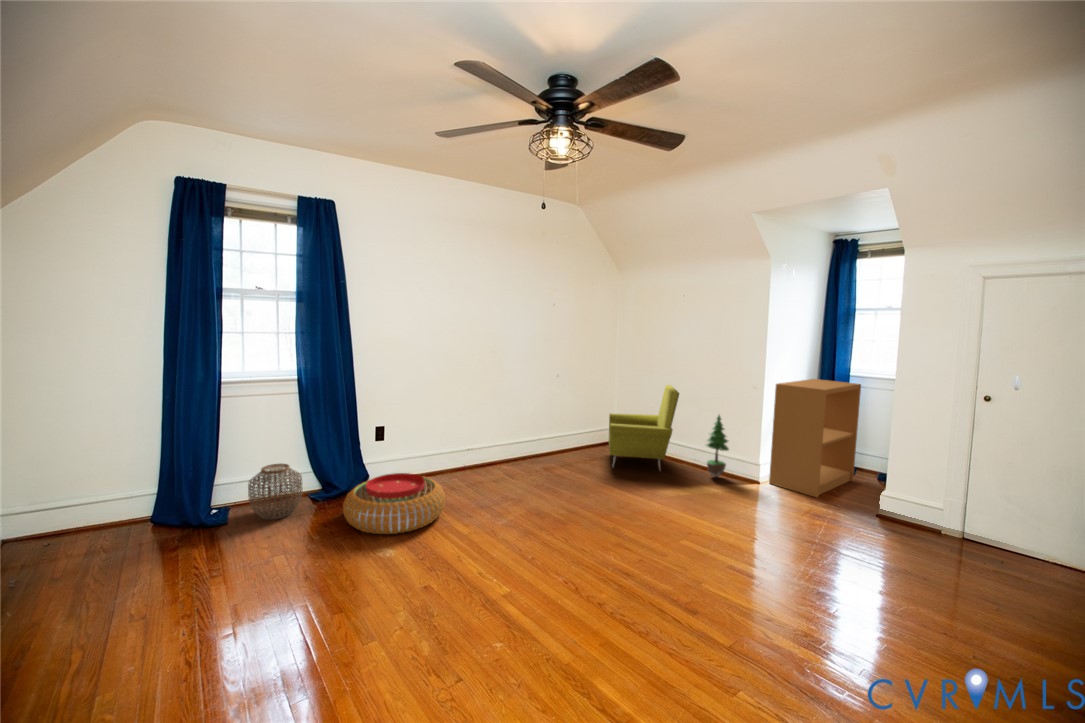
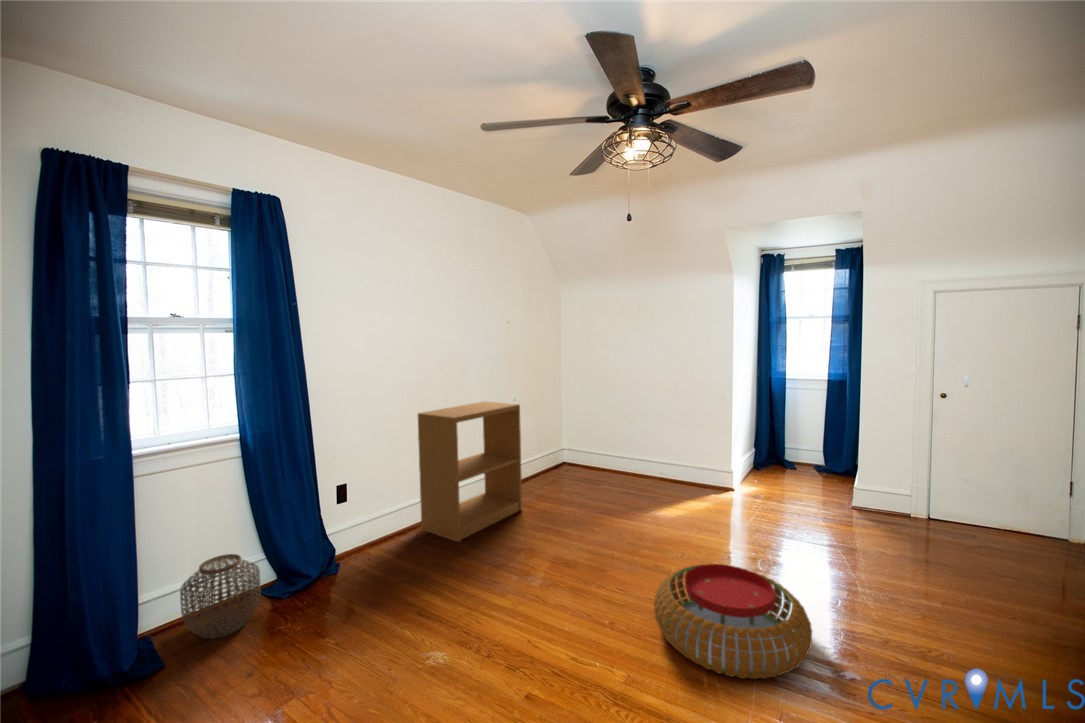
bookshelf: present [769,379,861,497] -> present [418,401,522,542]
armchair: present [609,385,679,471] -> none [576,401,655,494]
potted tree: present [706,415,729,477] -> none [682,425,706,489]
pouf: present [343,473,445,534] -> present [654,564,812,679]

